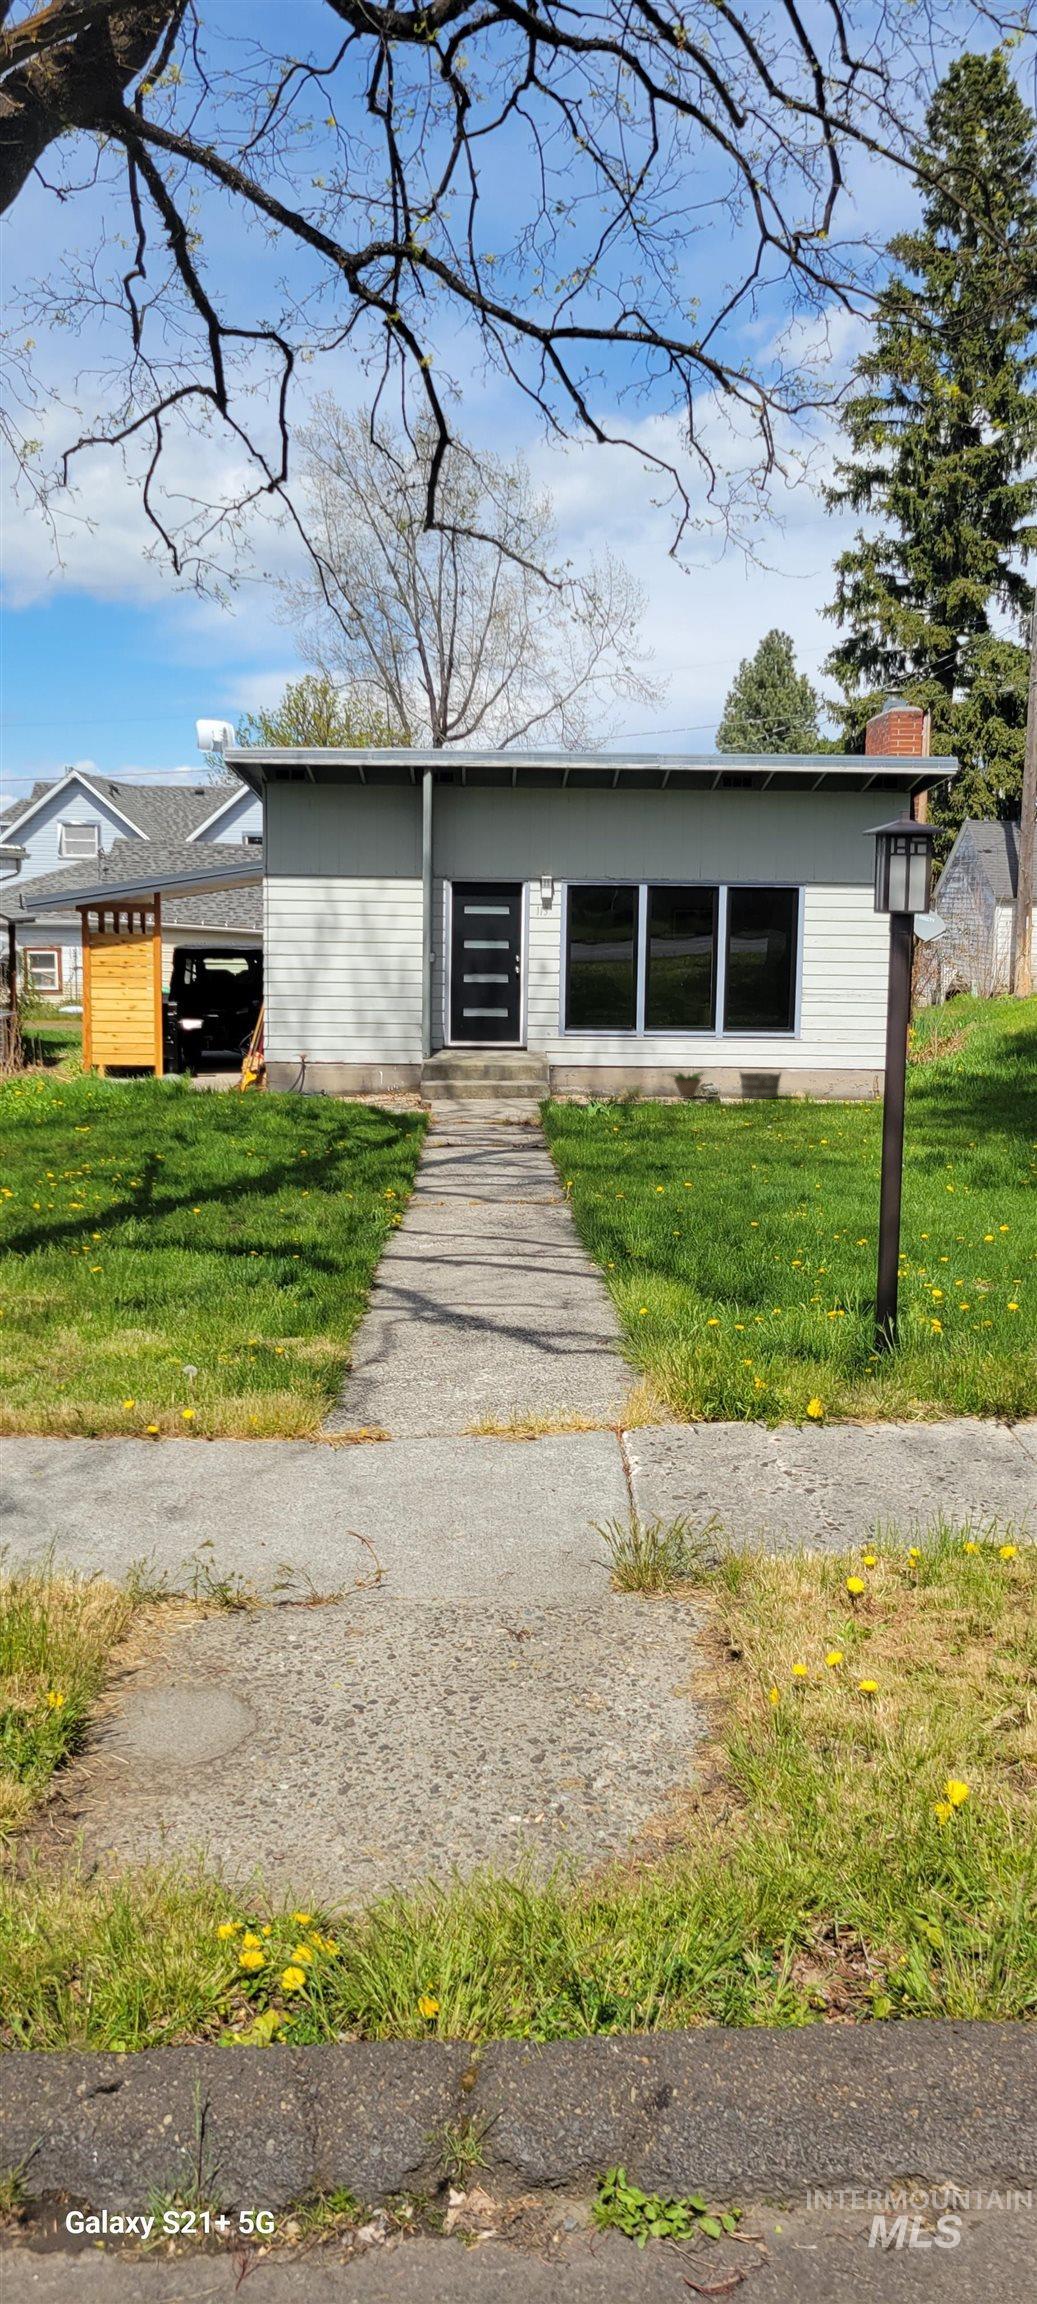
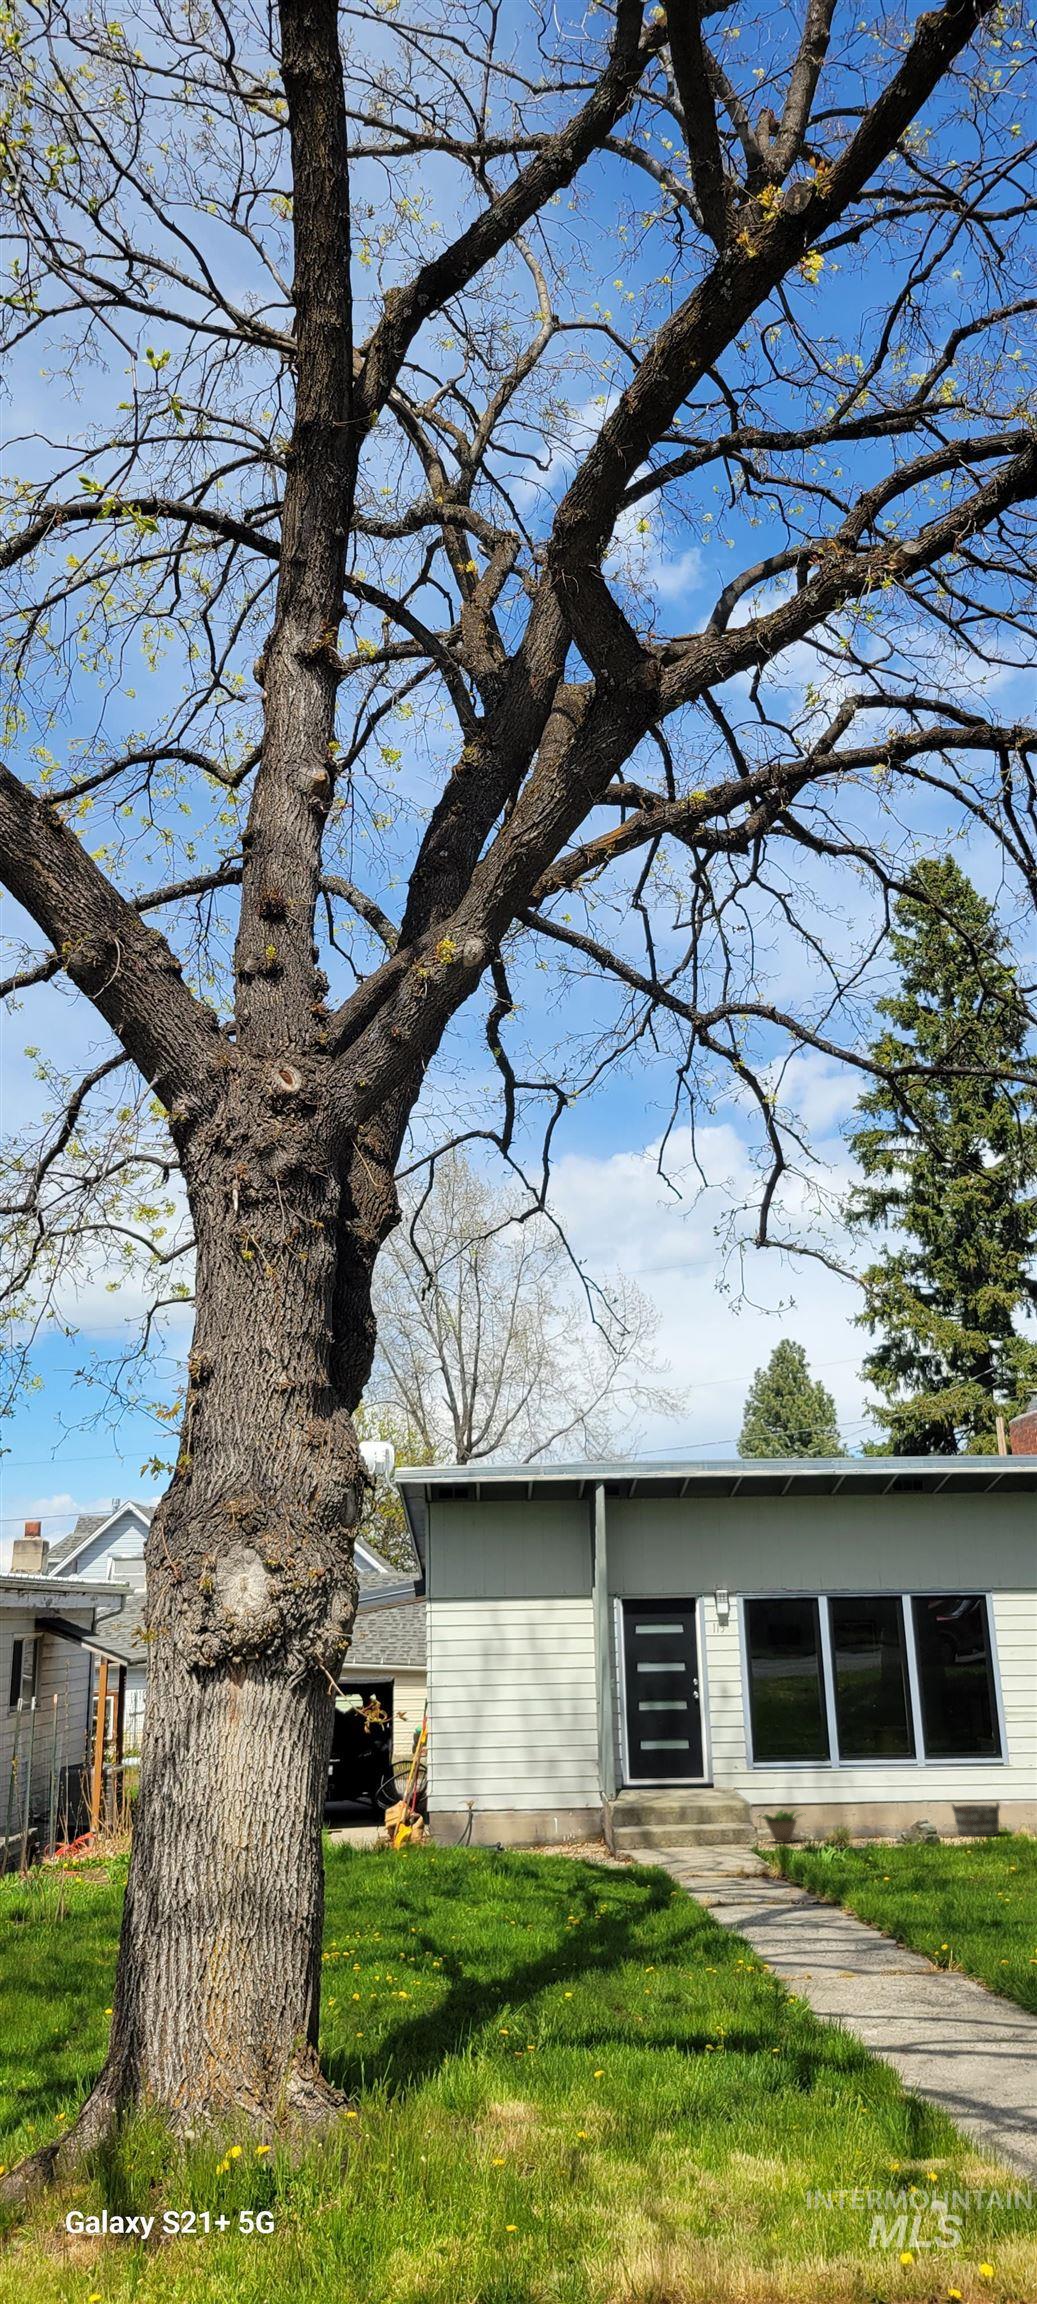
decorative plant: present [669,1072,703,1098] -> present [762,1810,802,1843]

